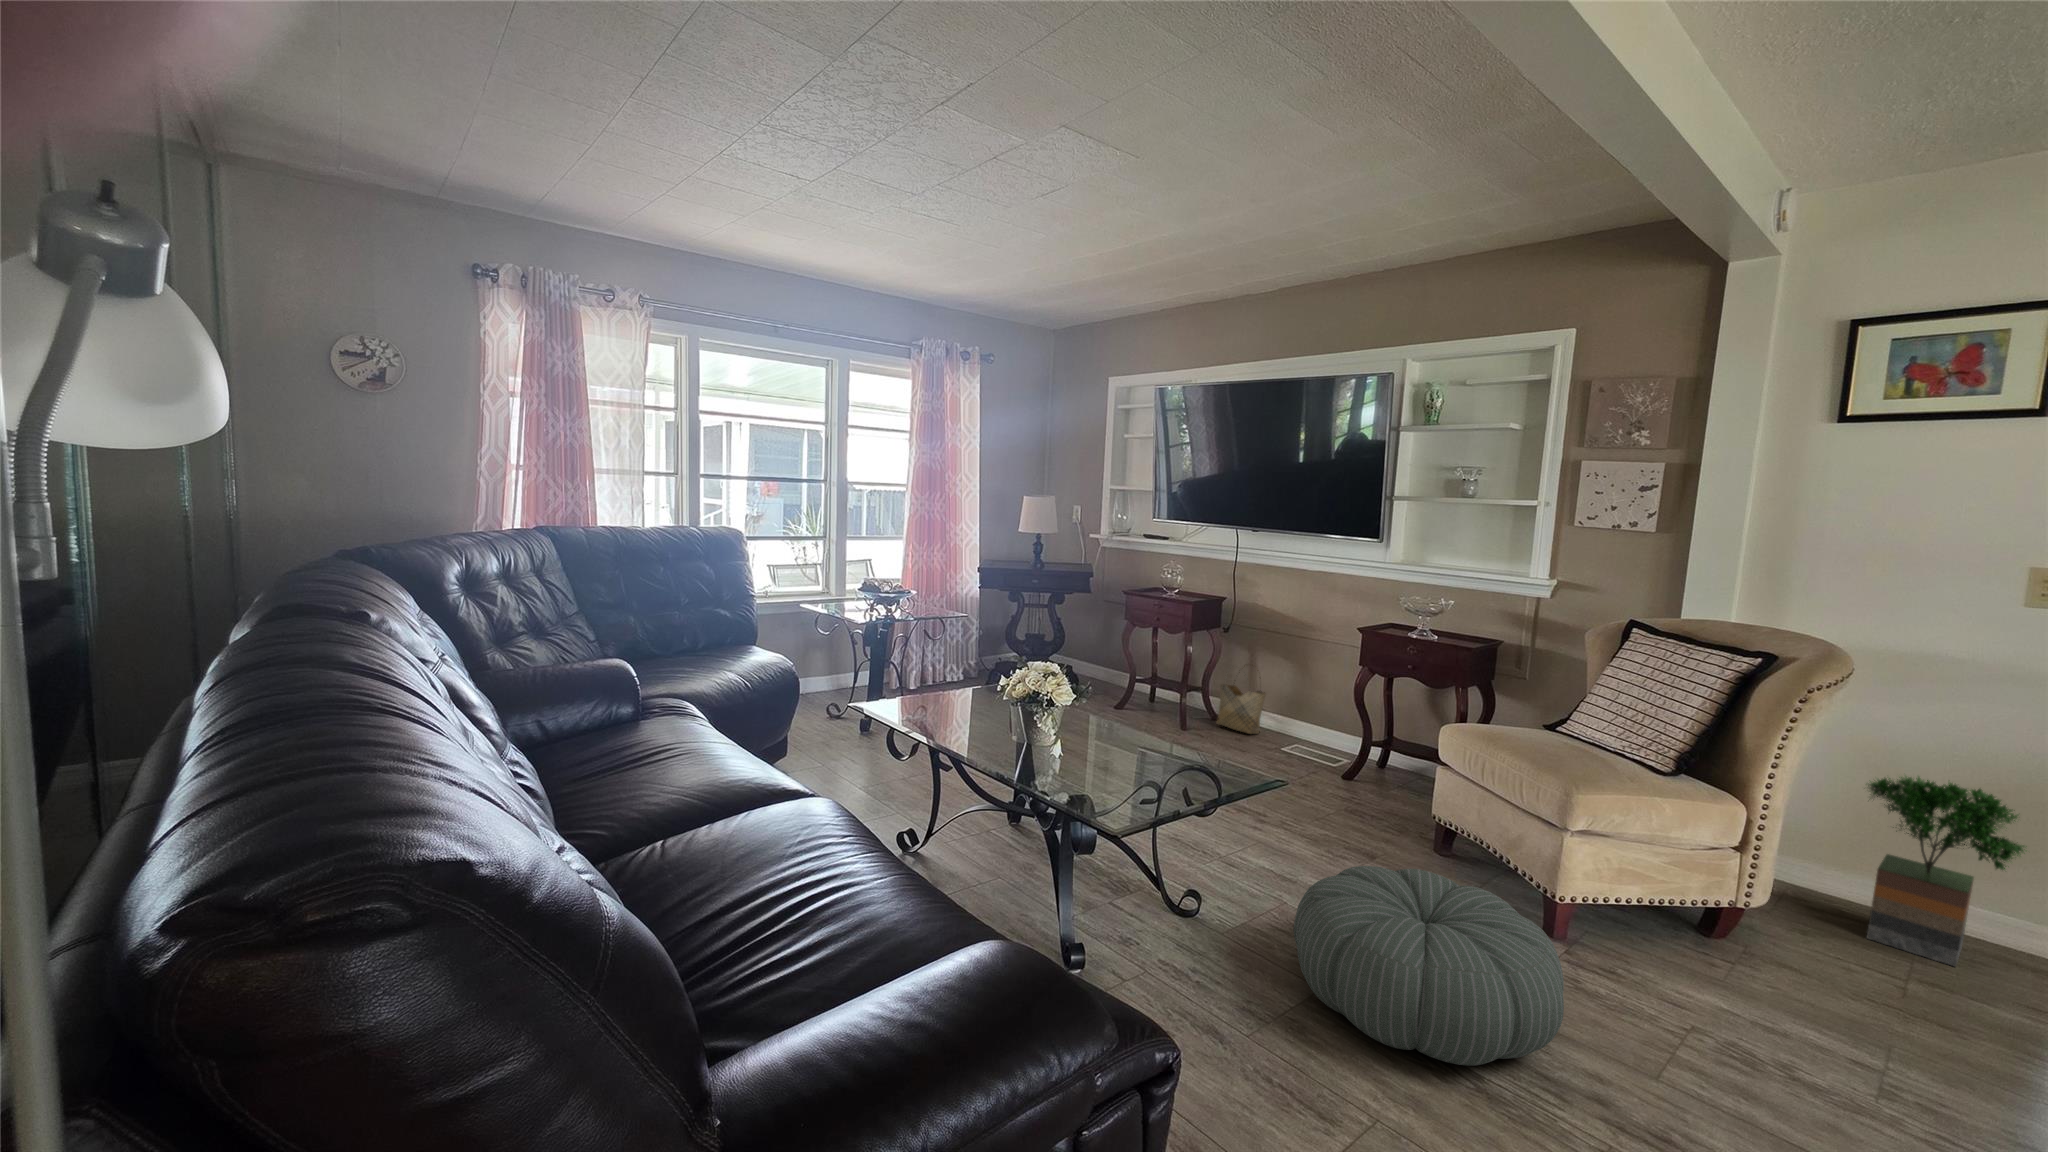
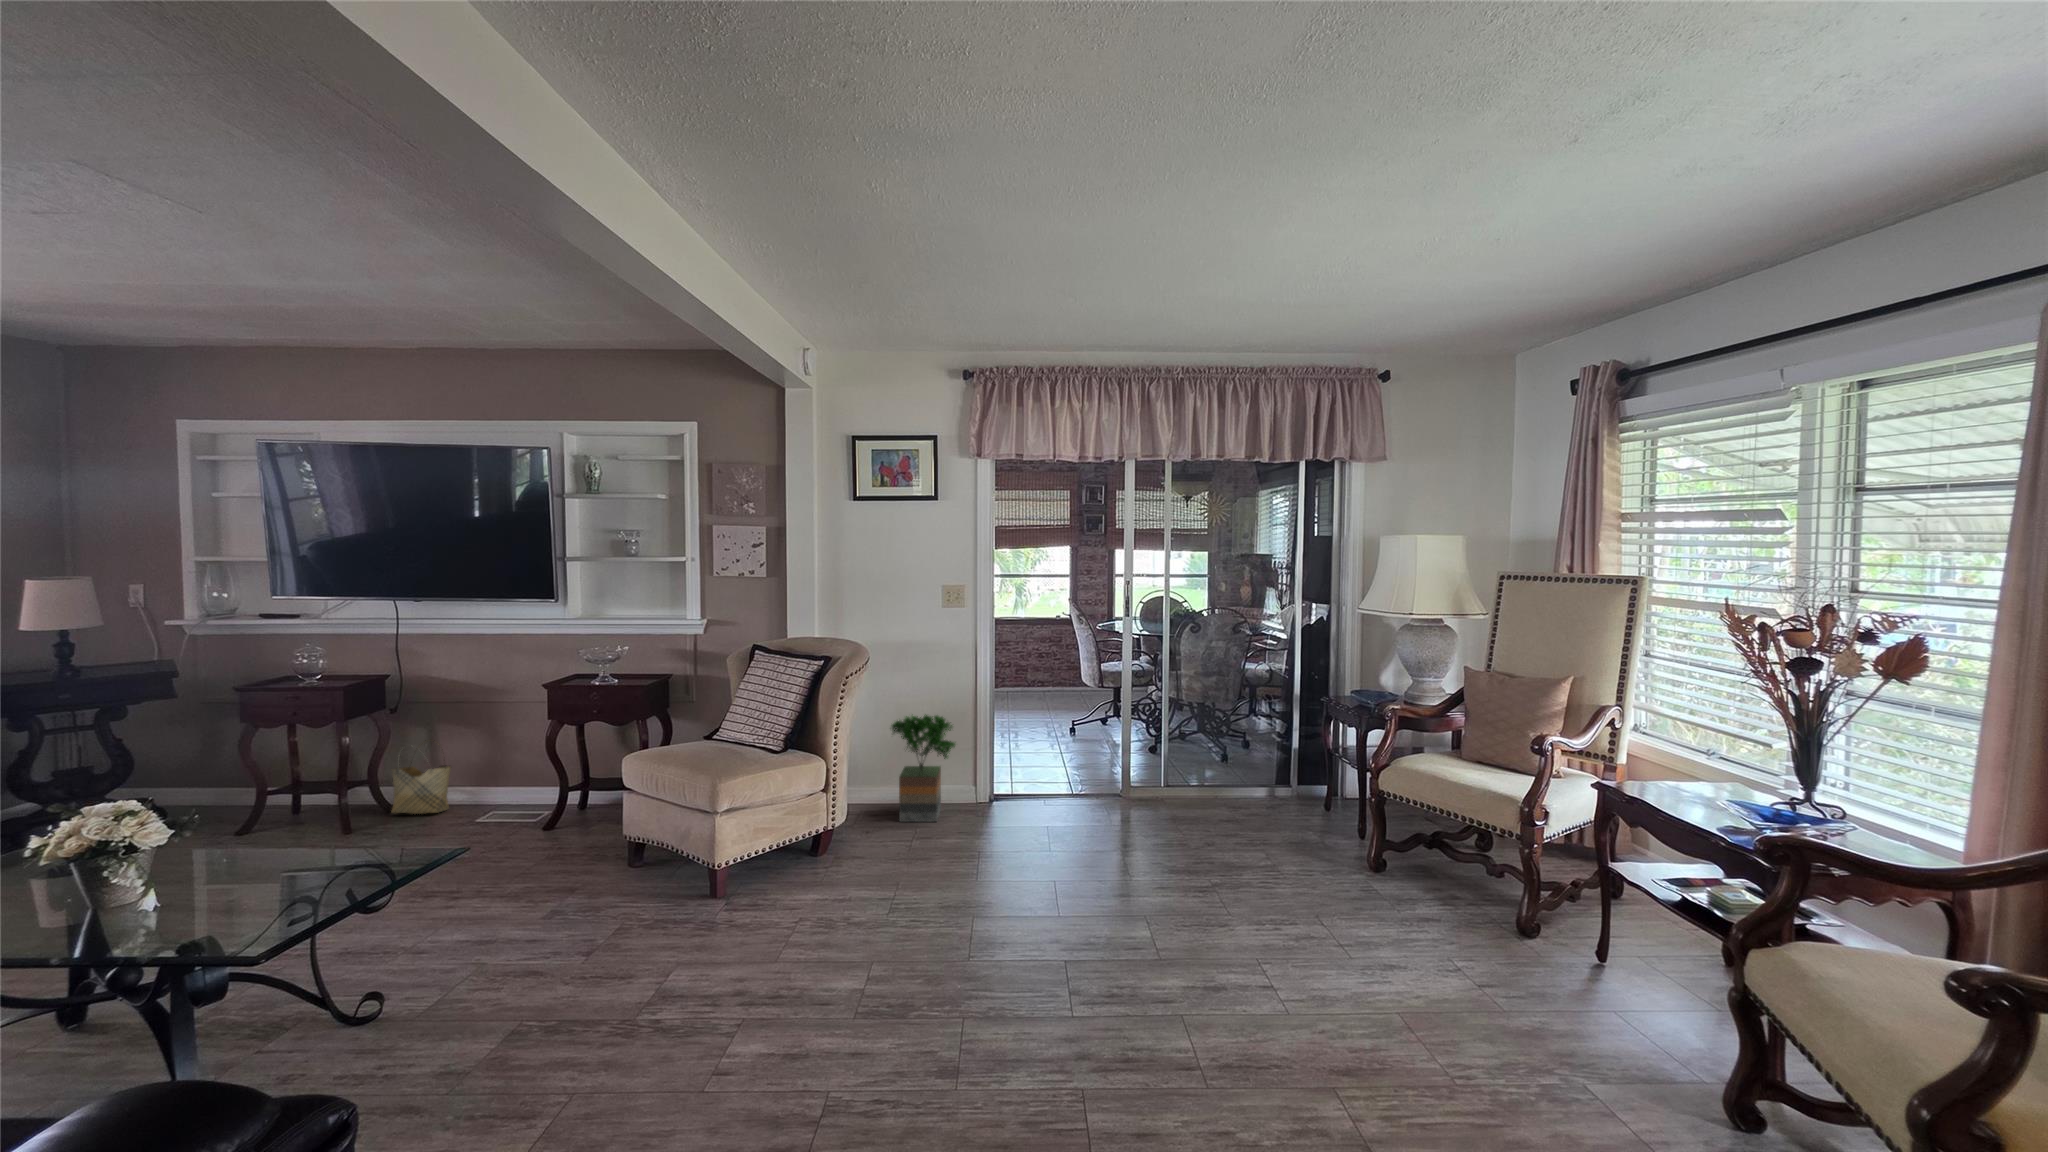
pouf: present [1294,866,1564,1065] -> none [472,885,710,1055]

